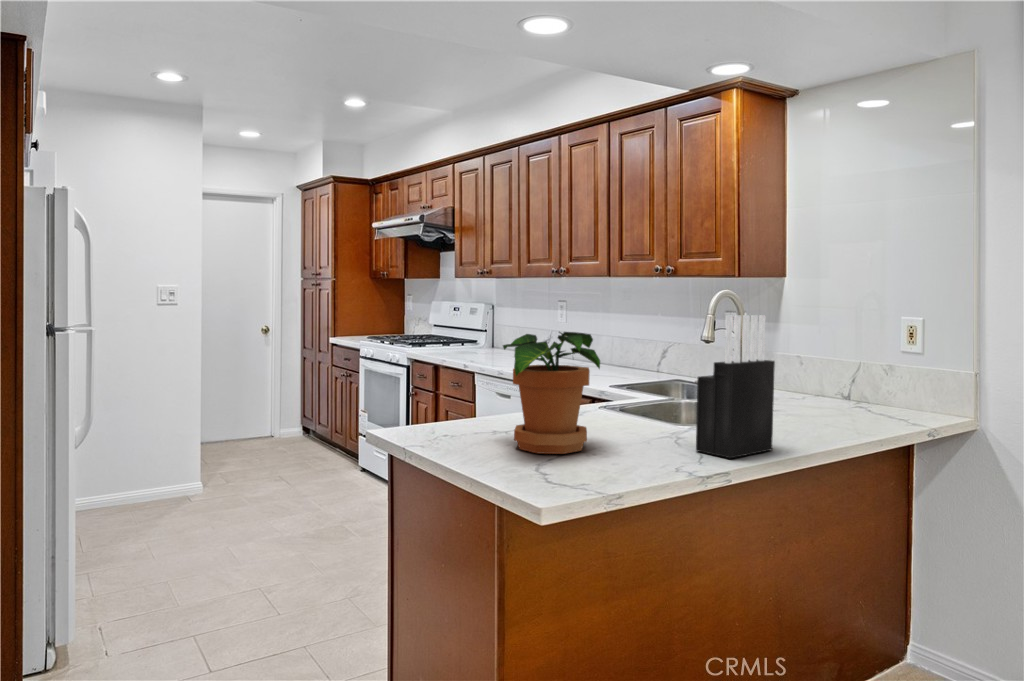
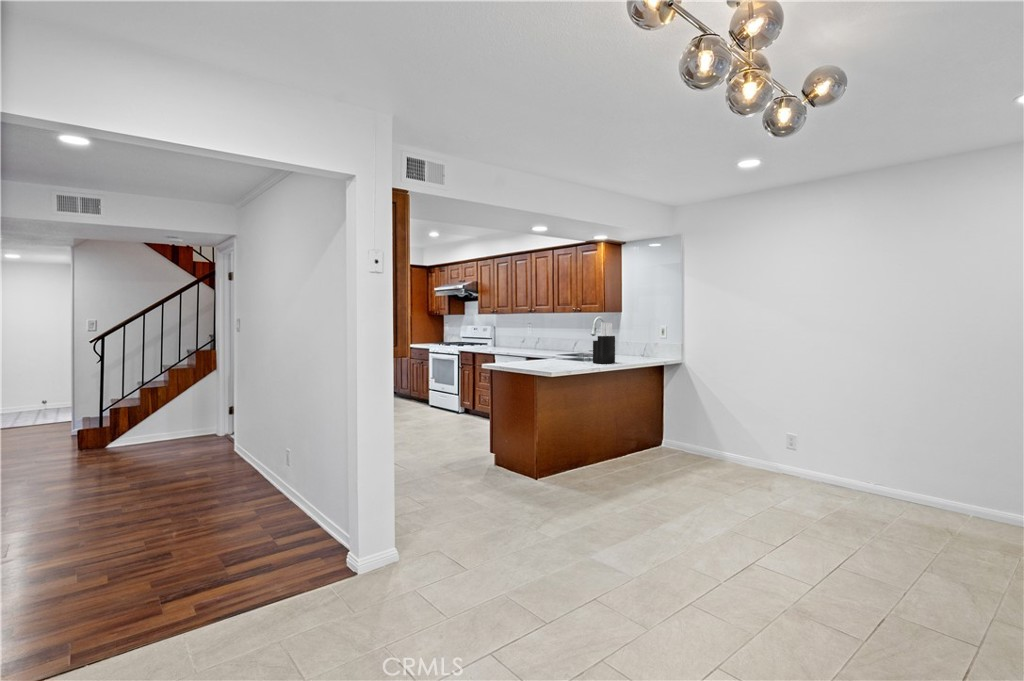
potted plant: present [503,332,600,454] -> none [534,328,565,363]

